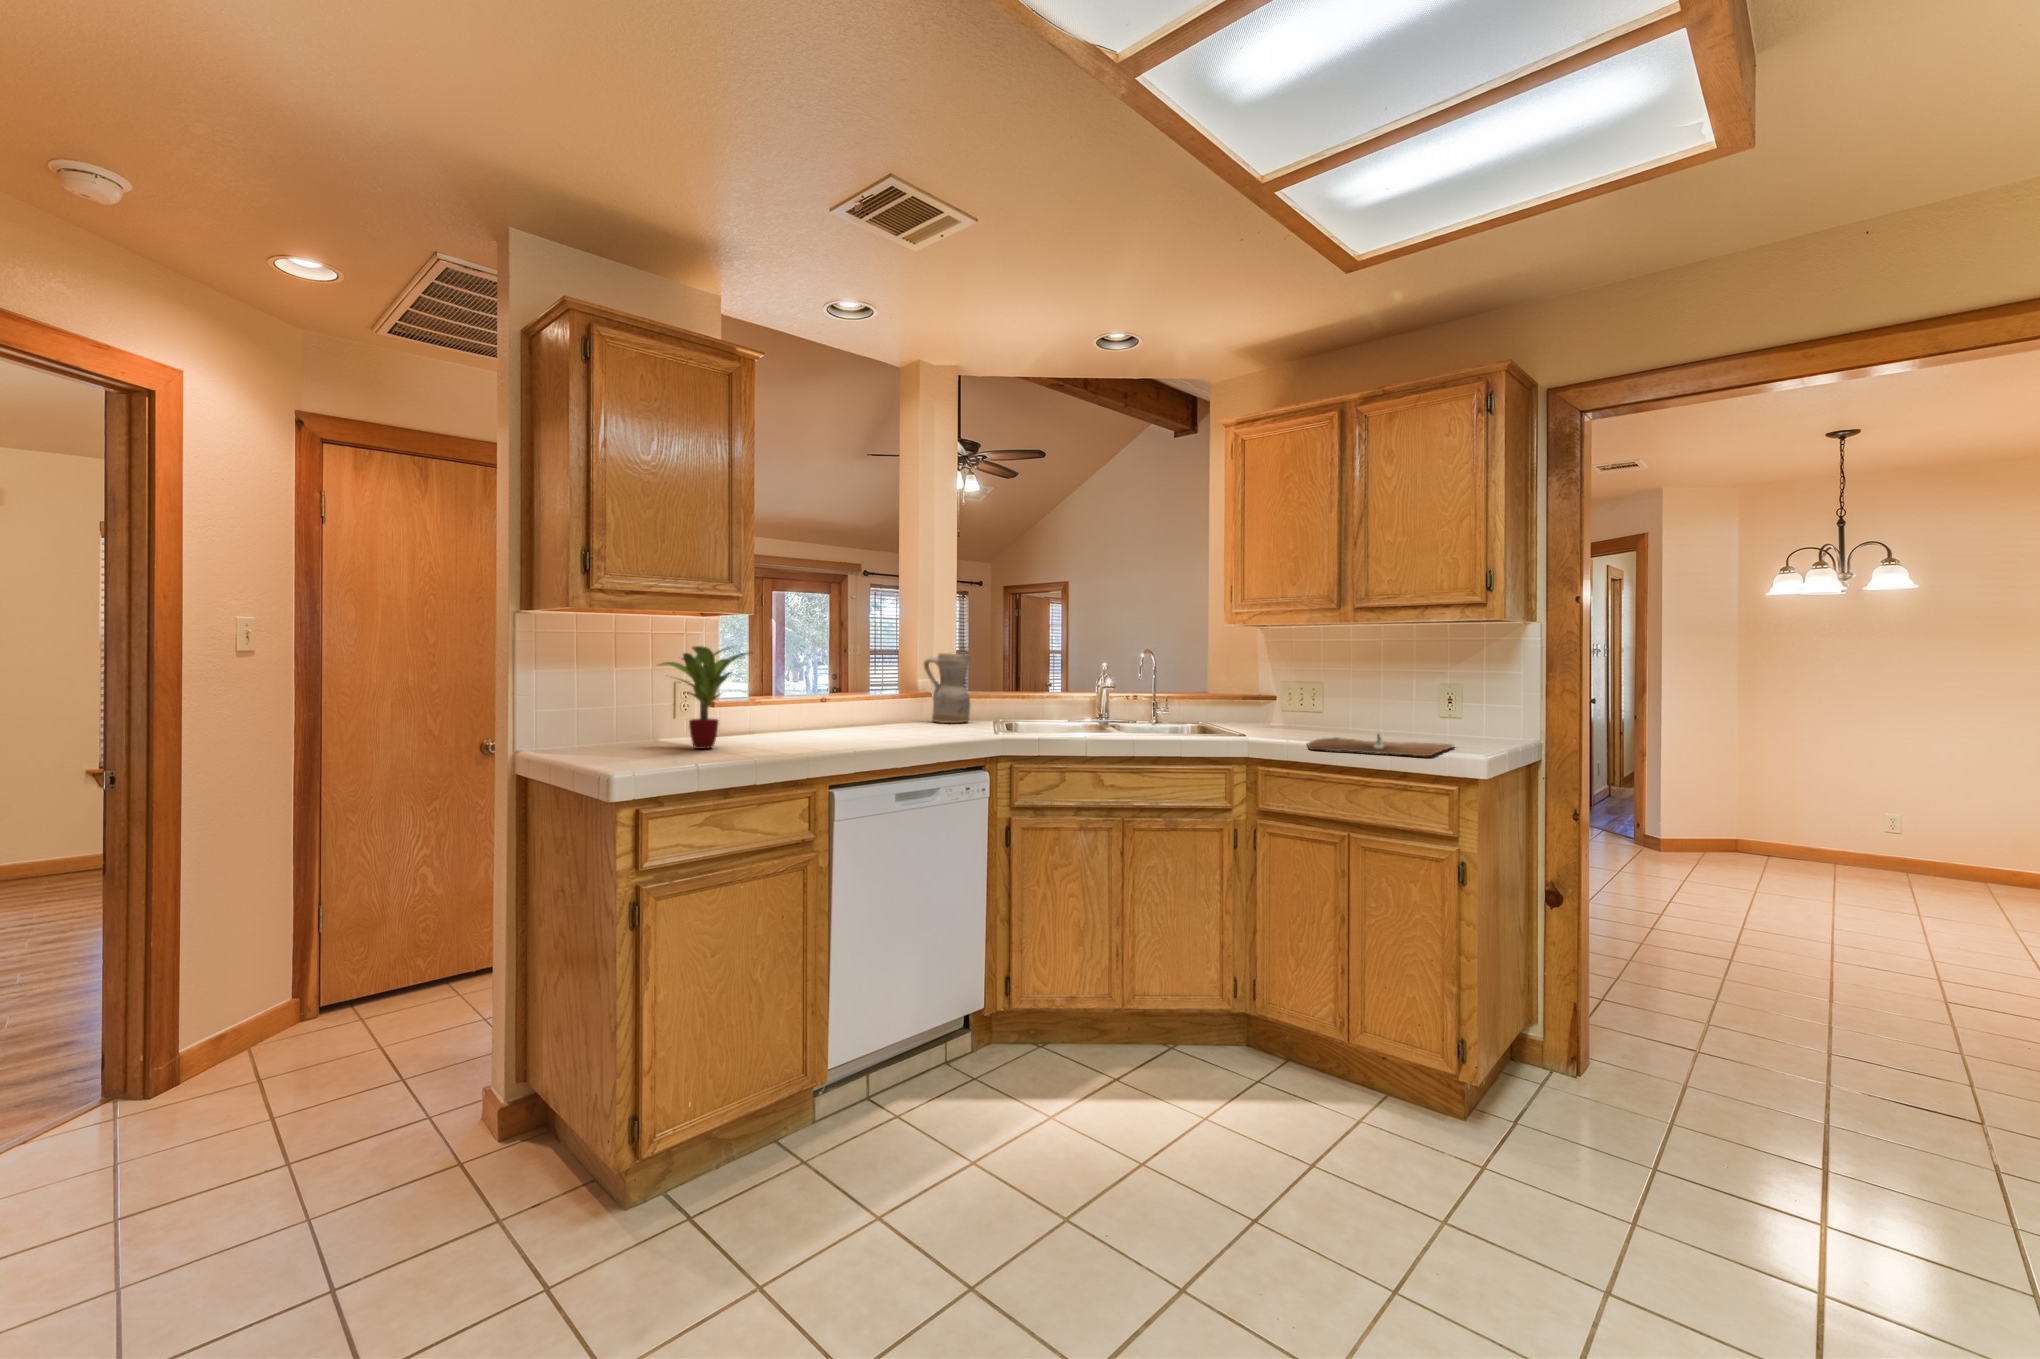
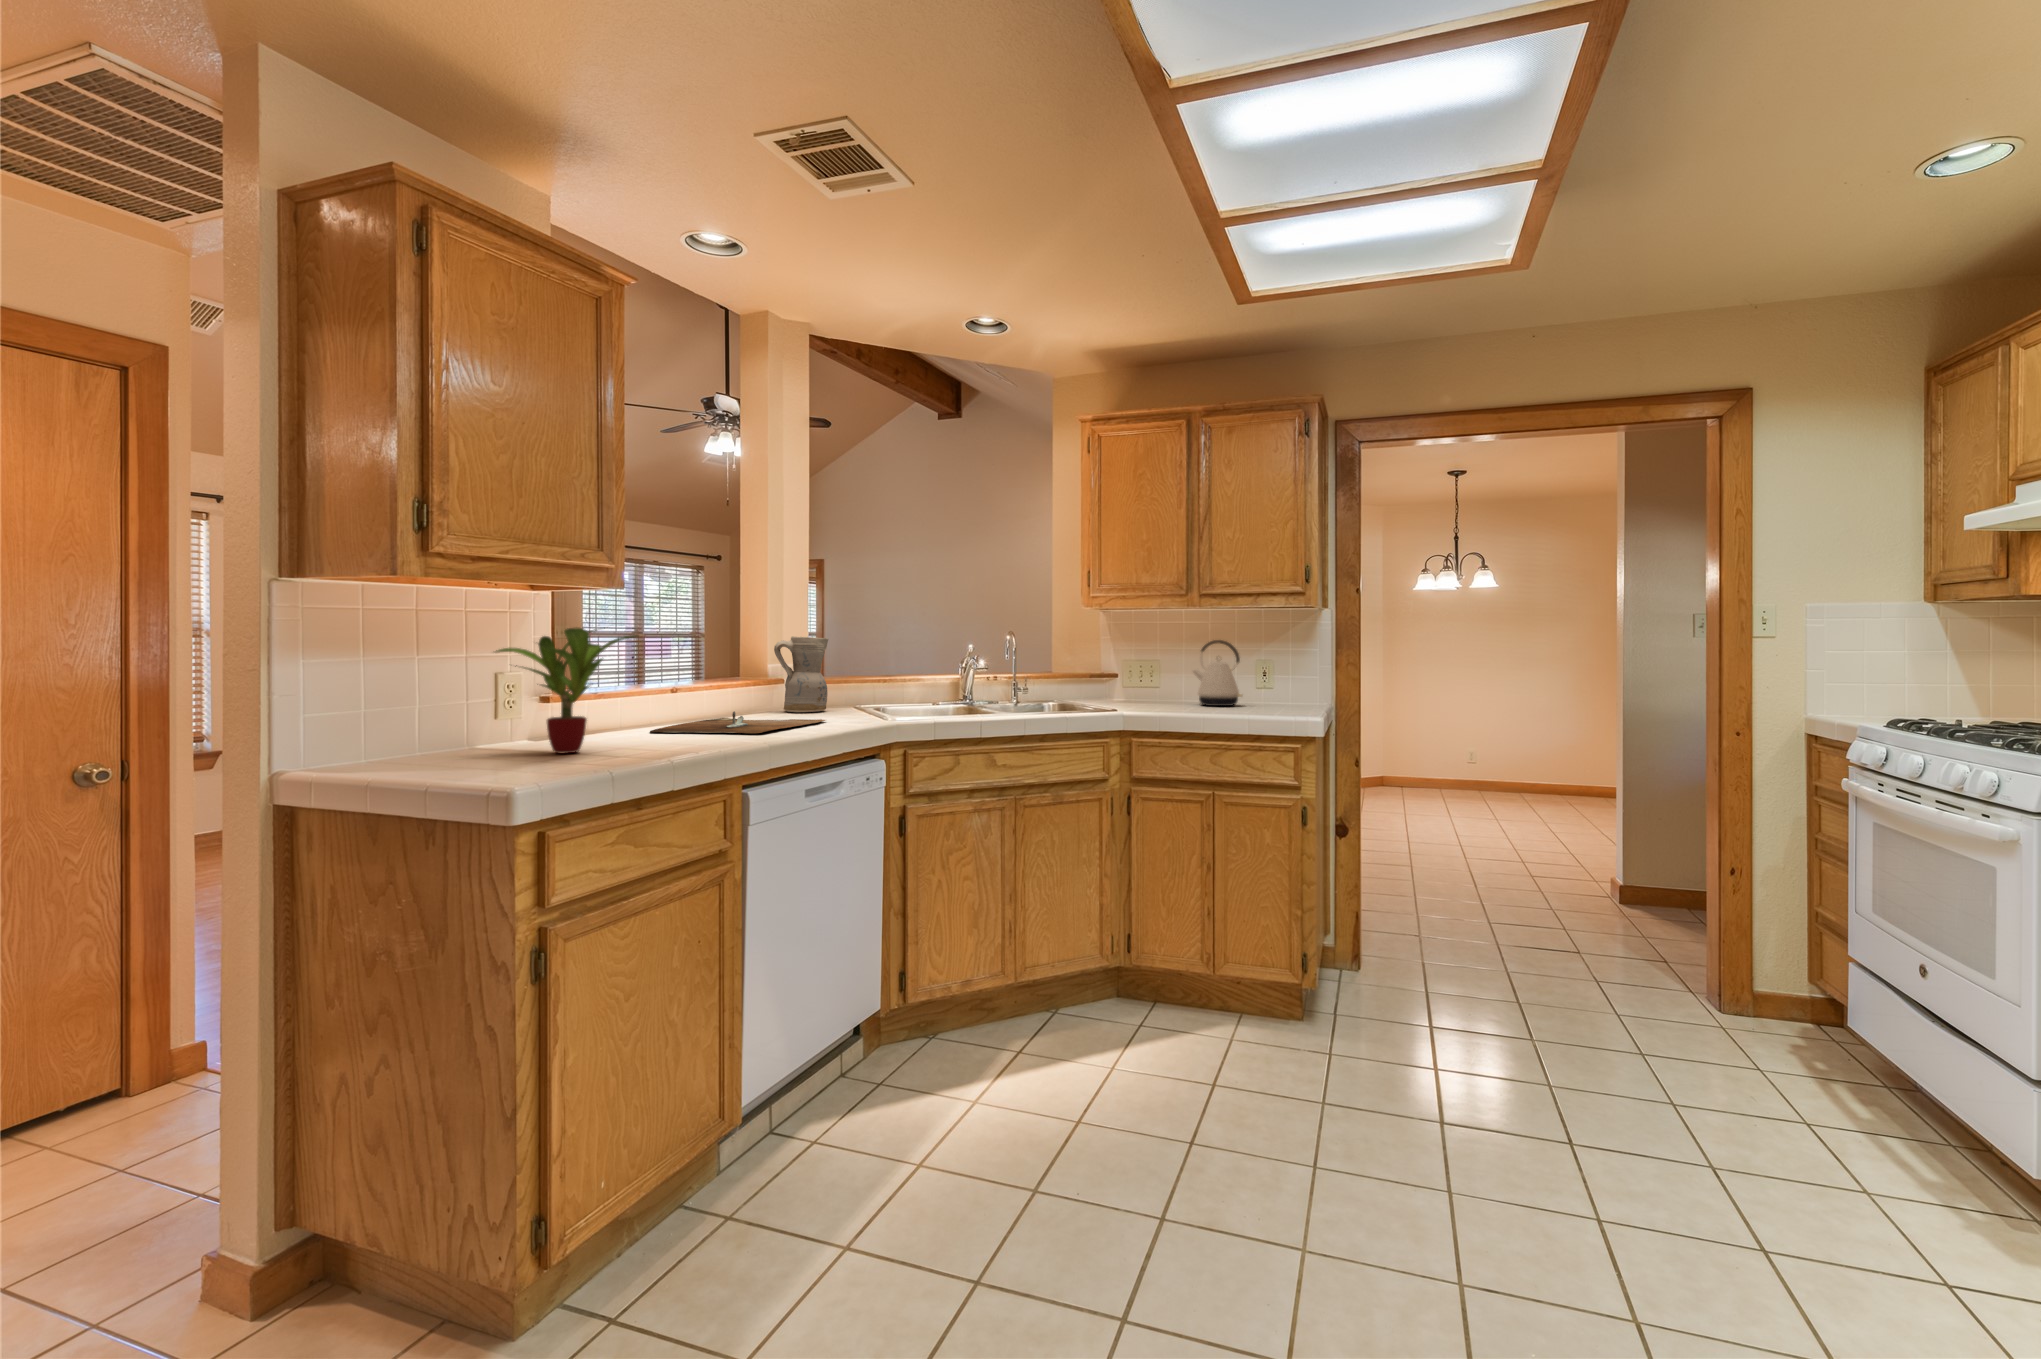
kettle: none [1362,659,1422,735] -> present [1193,640,1242,706]
cutting board: present [1308,734,1454,756] -> present [650,711,825,733]

